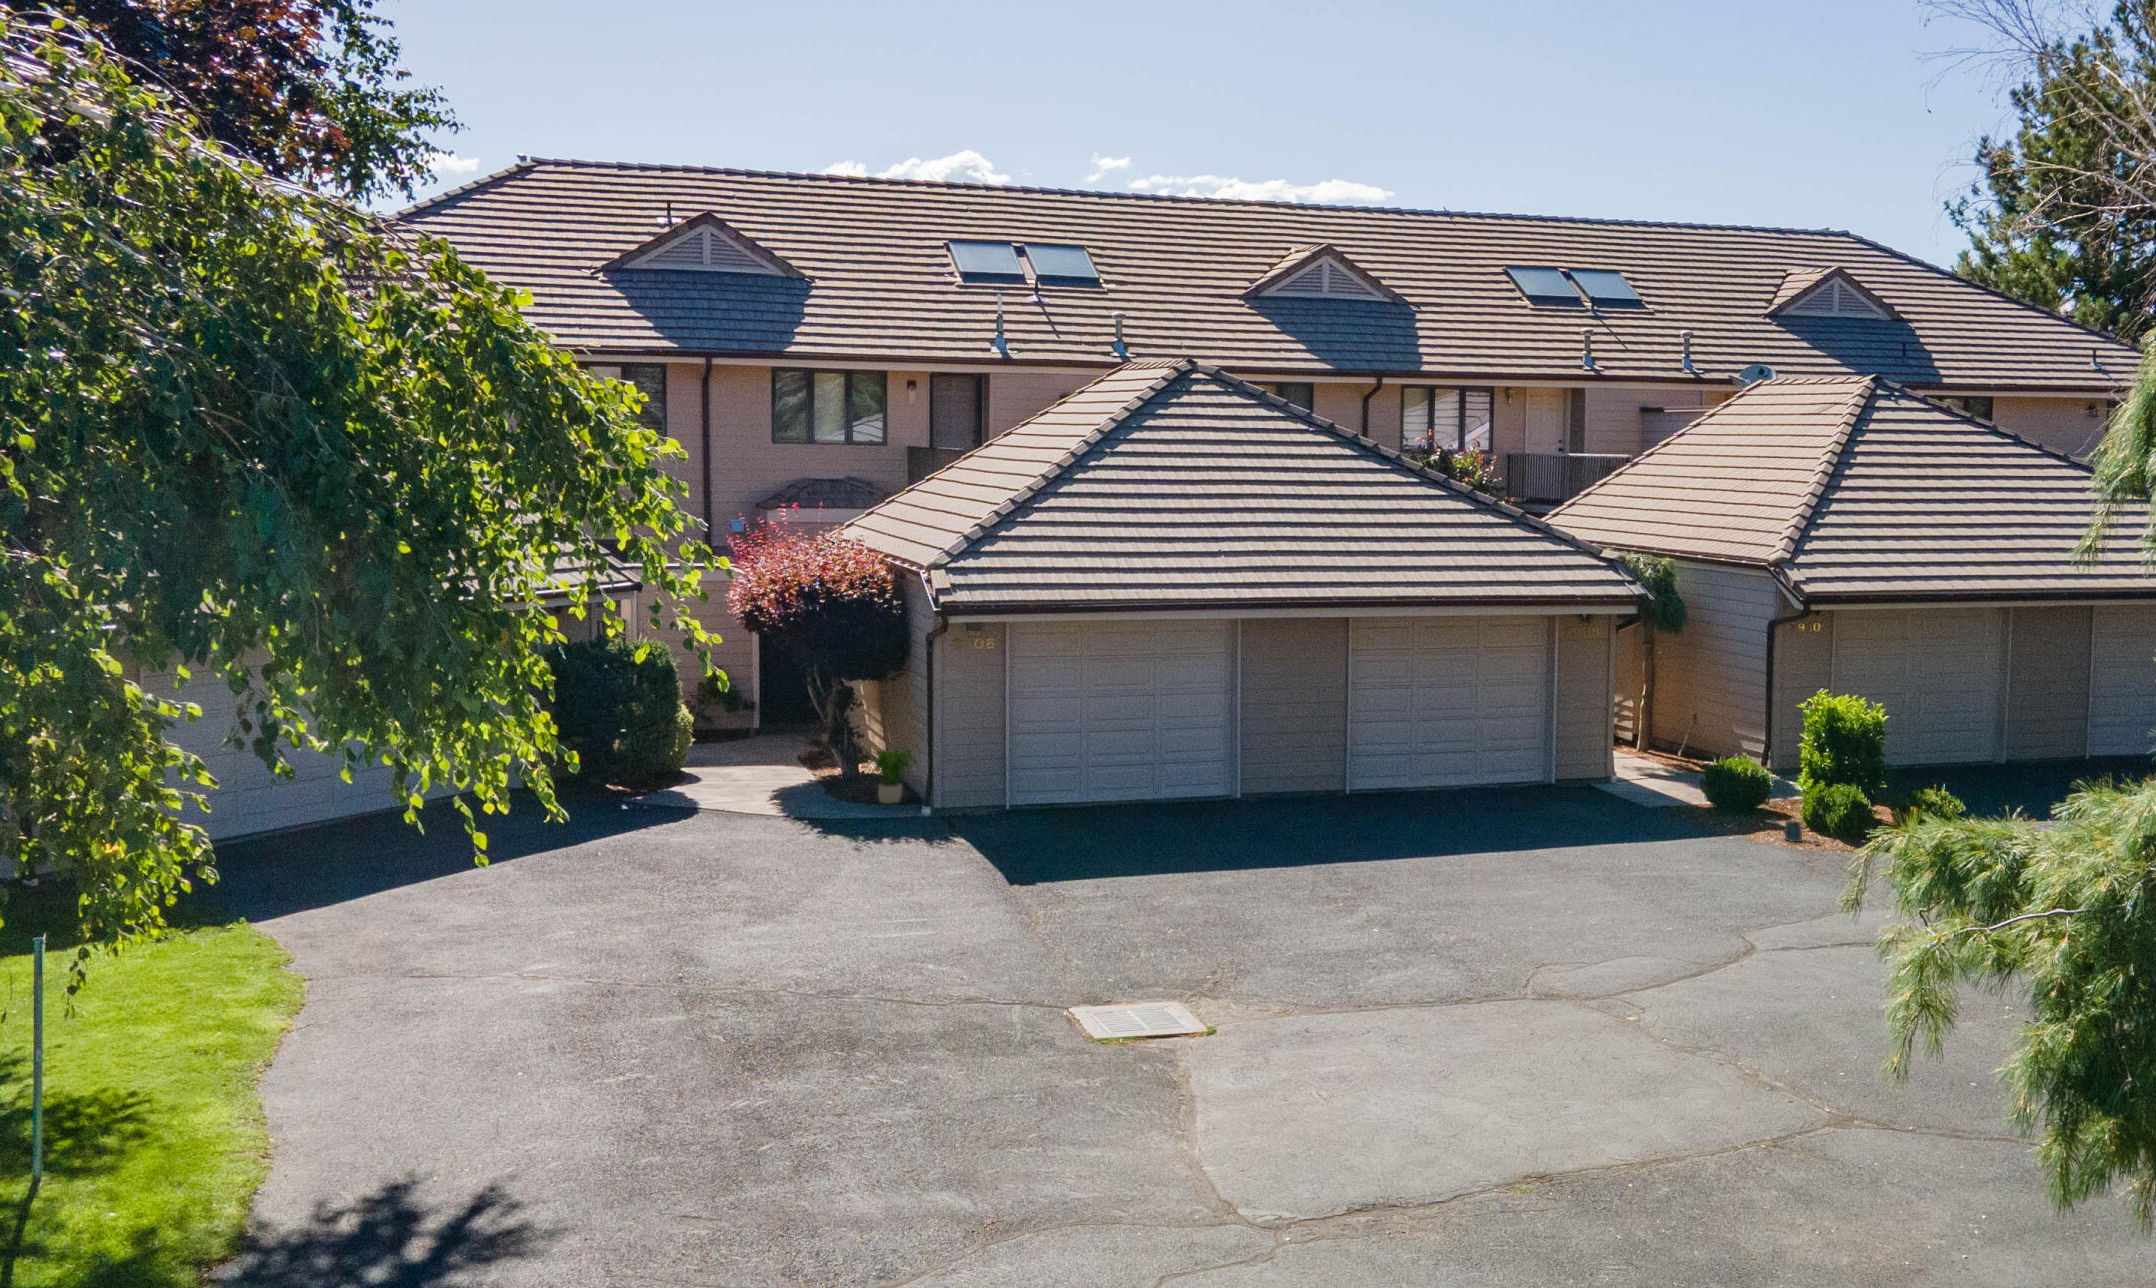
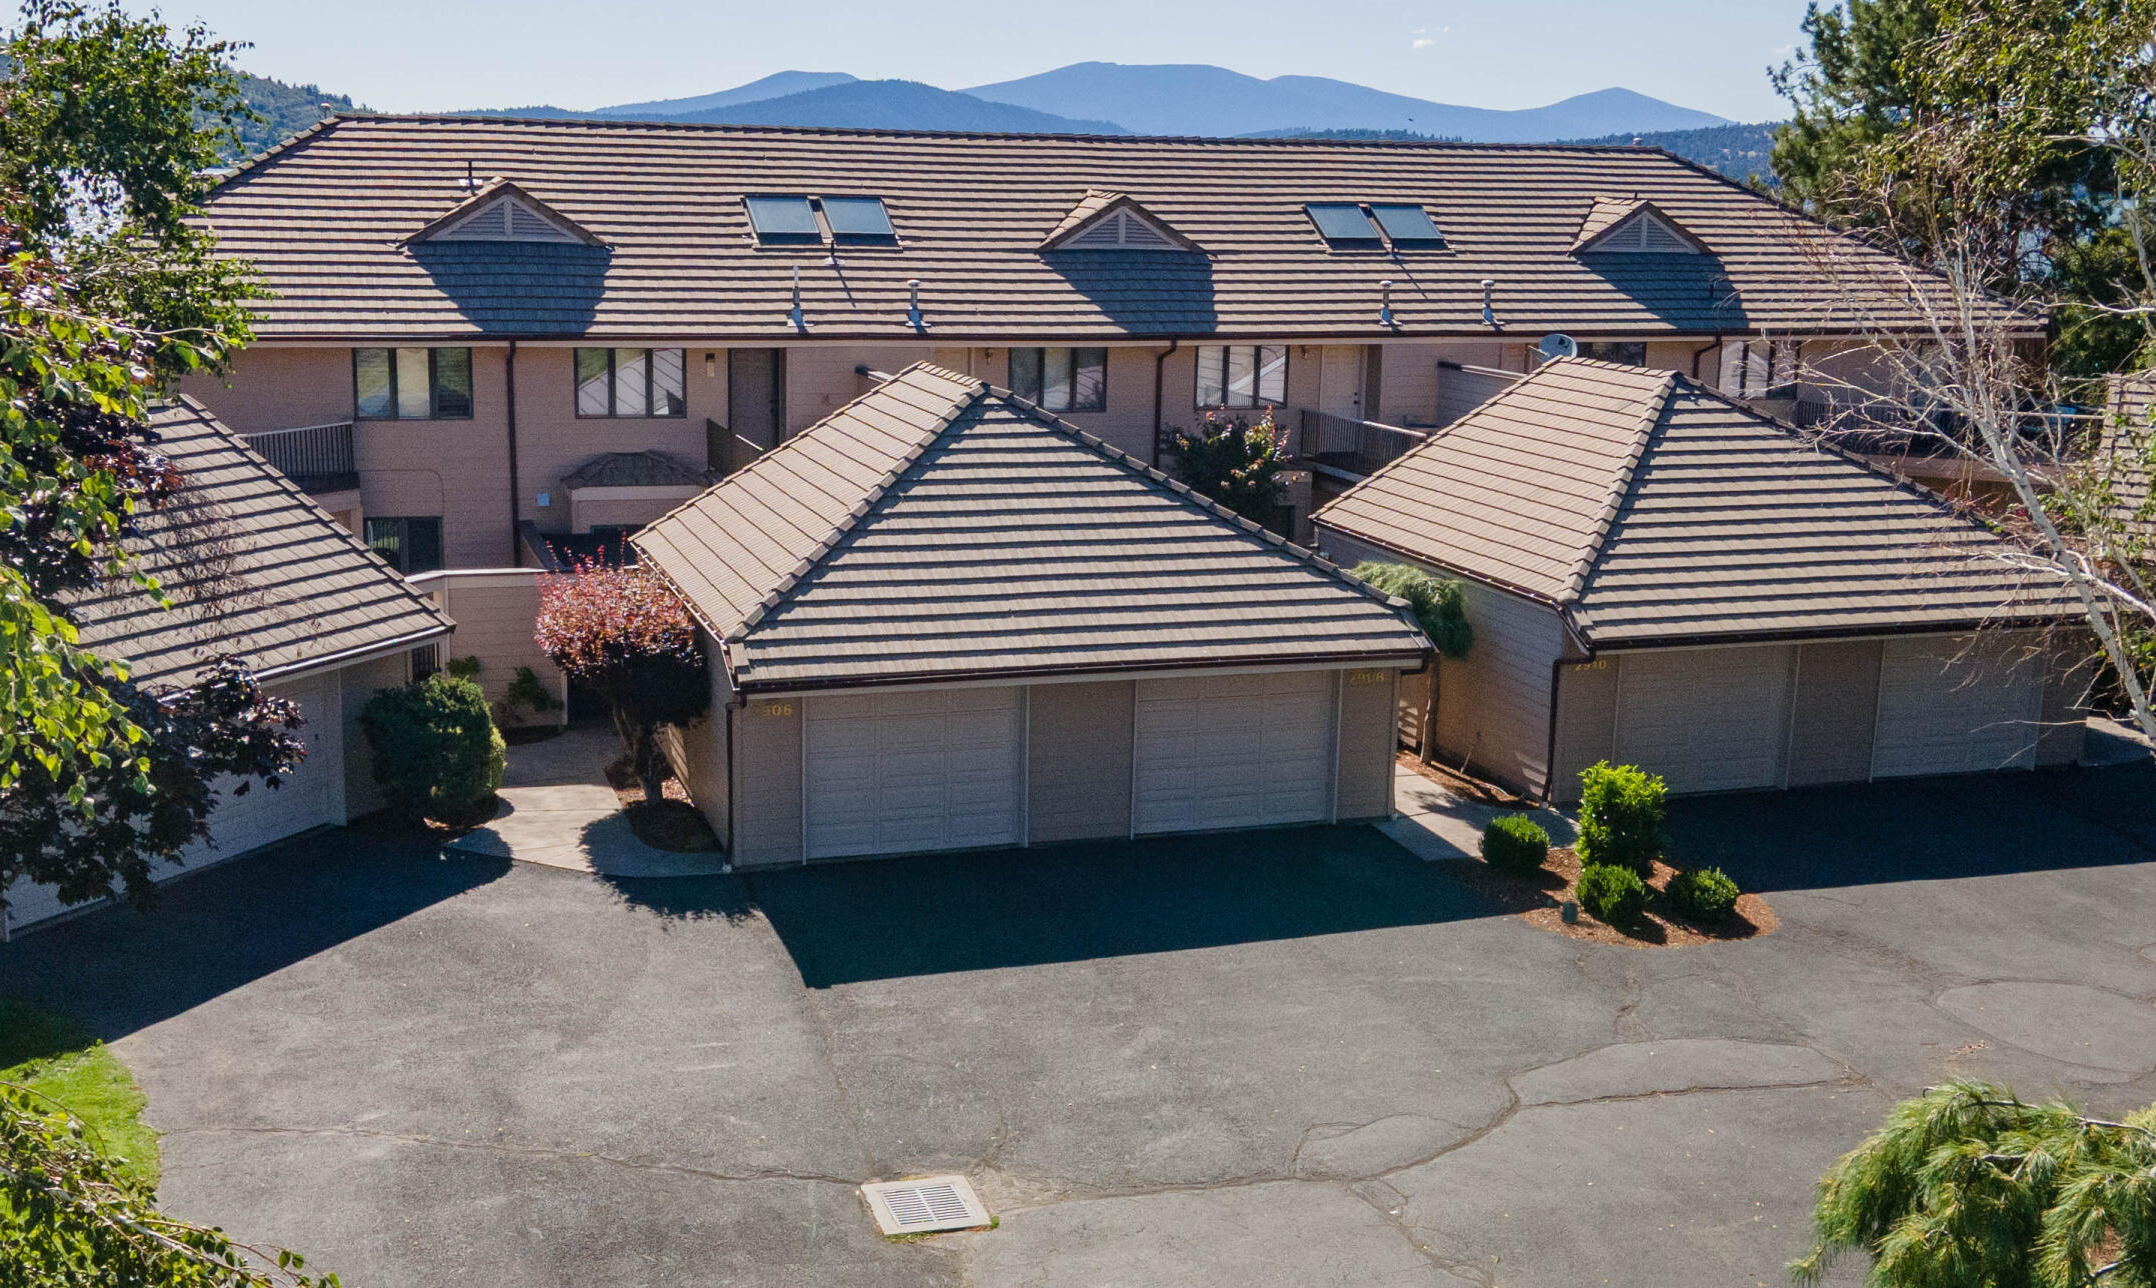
potted plant: present [865,749,916,804] -> none [665,794,723,850]

